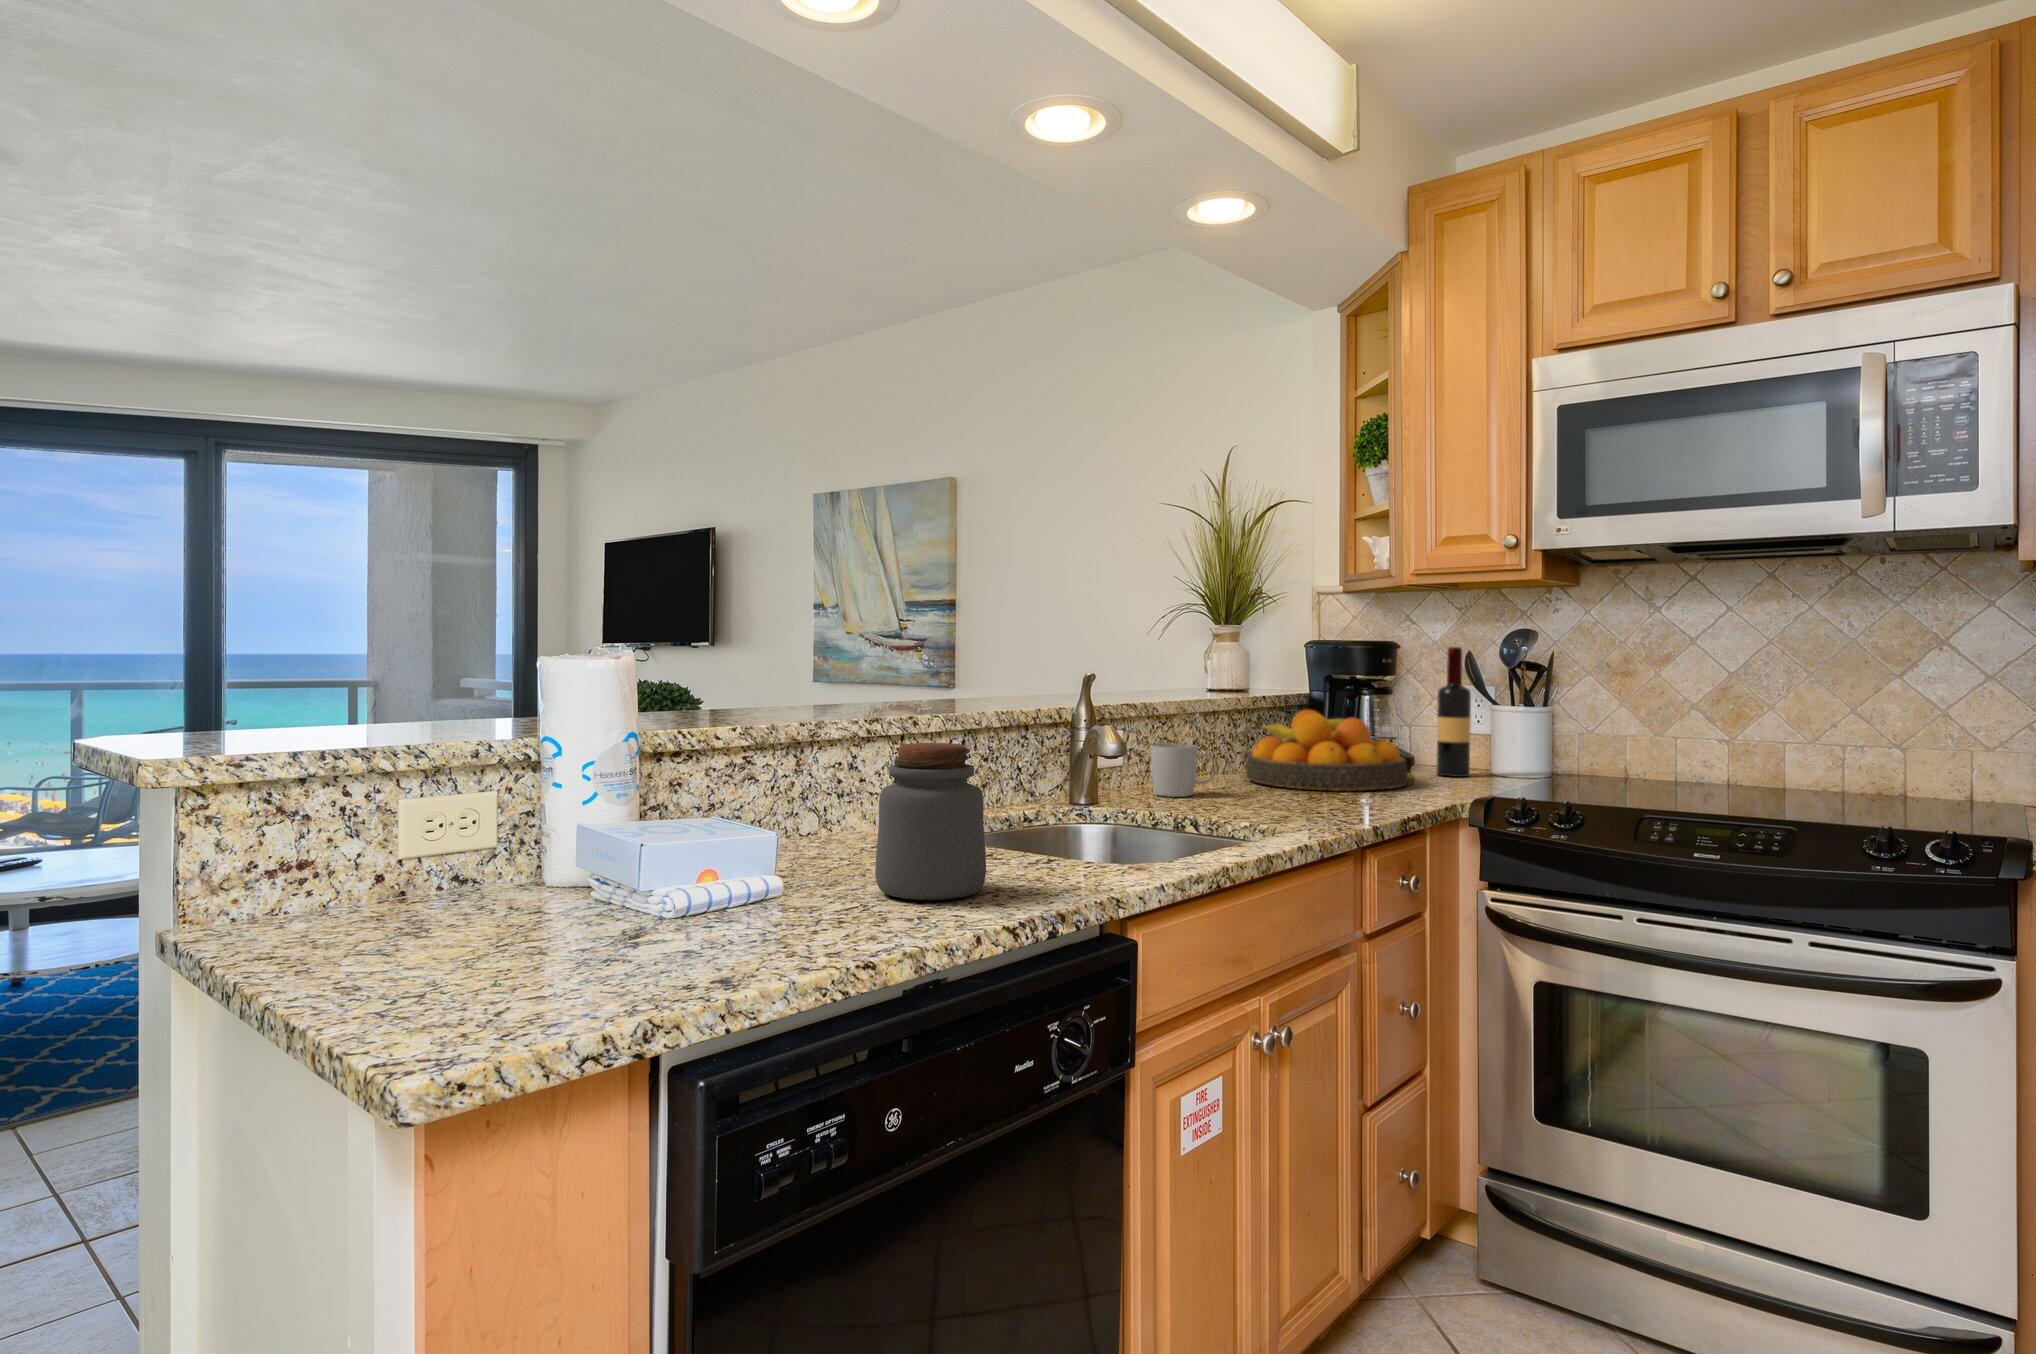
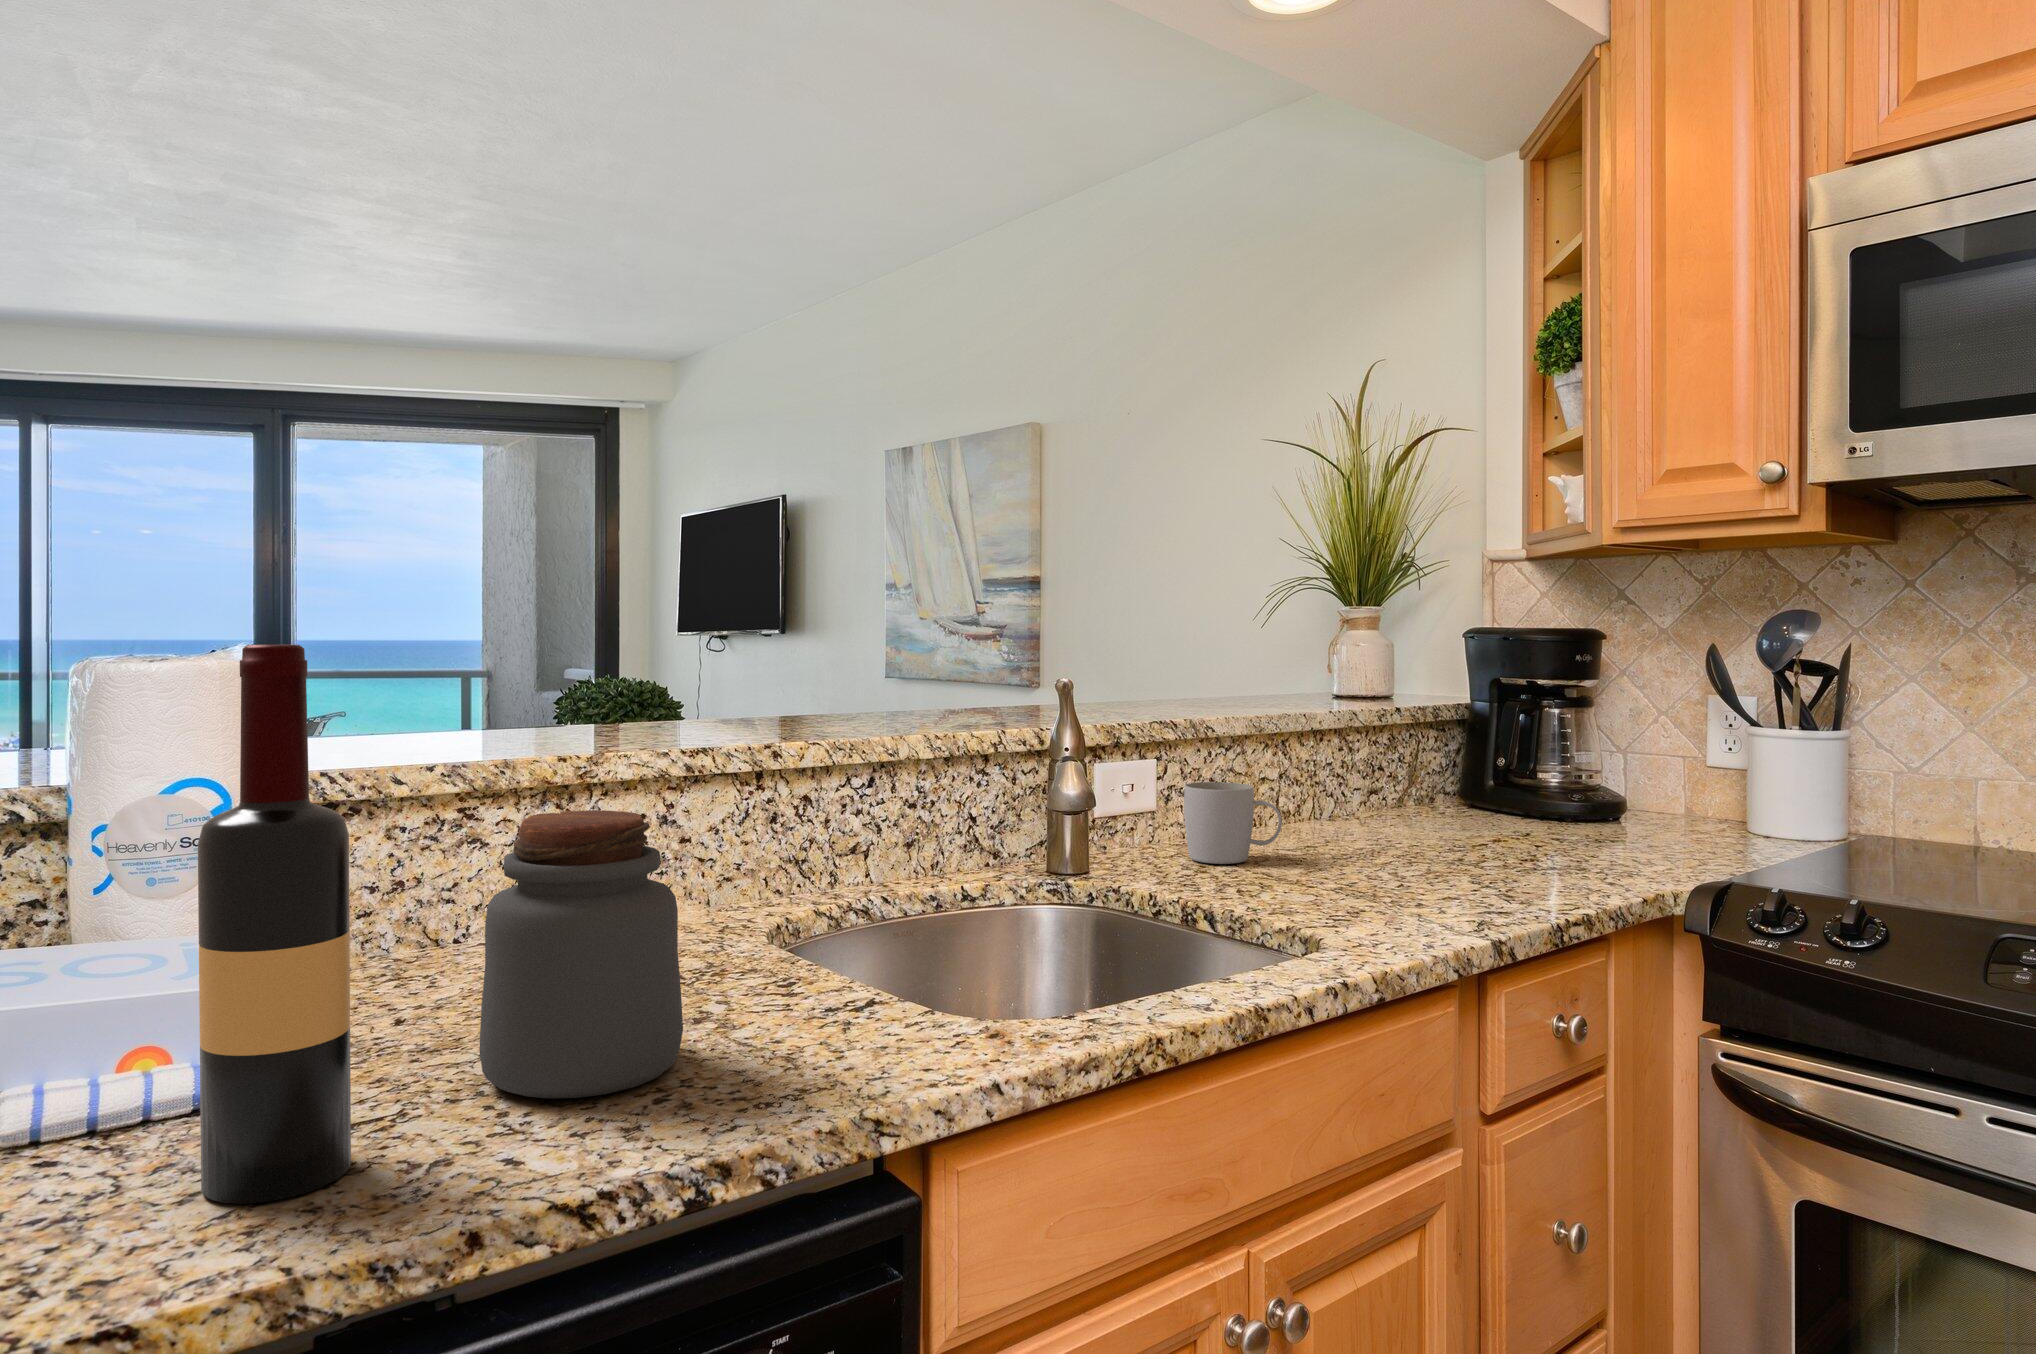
wine bottle: present [1437,647,1471,777] -> present [198,645,351,1204]
fruit bowl: present [1245,710,1408,791] -> none [1351,731,1600,860]

